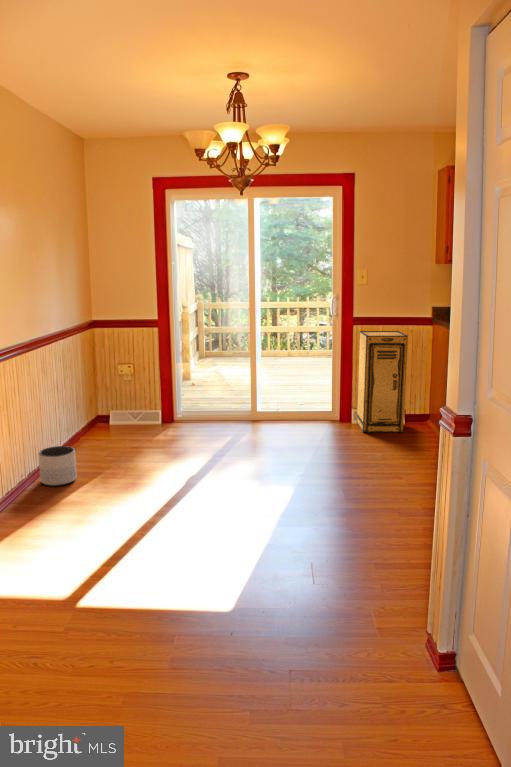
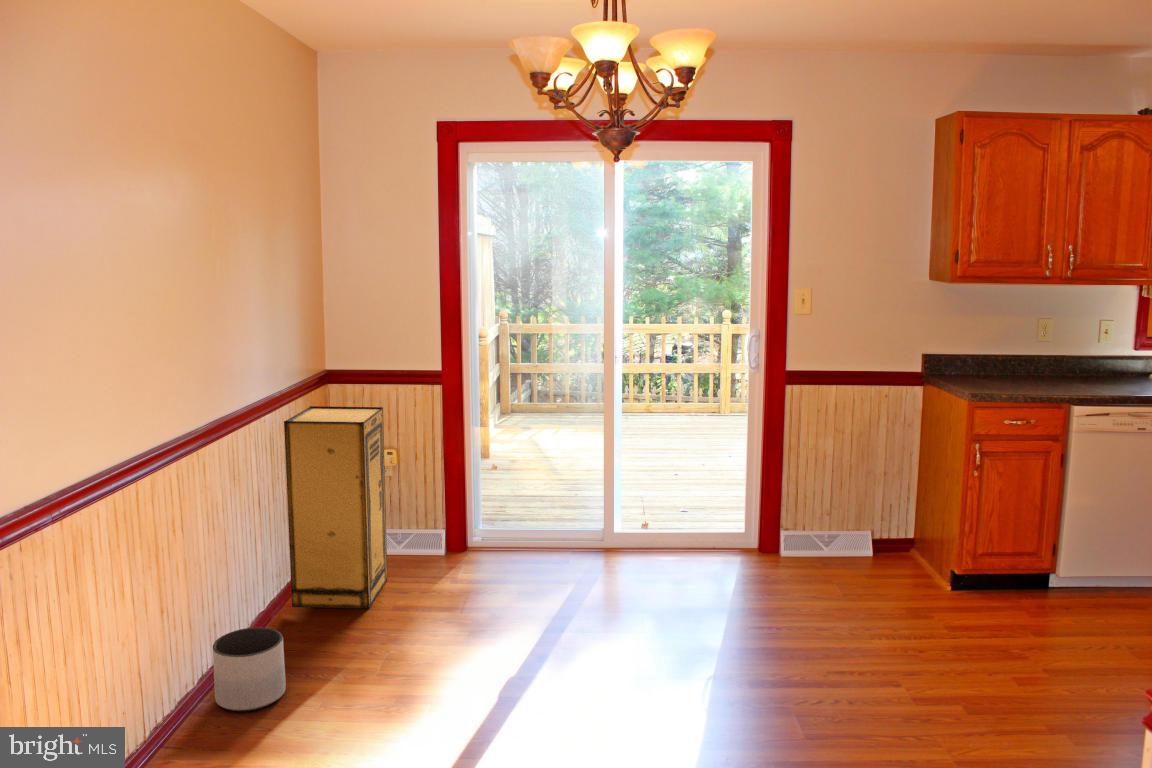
storage cabinet: present [357,331,408,433] -> present [284,406,387,609]

